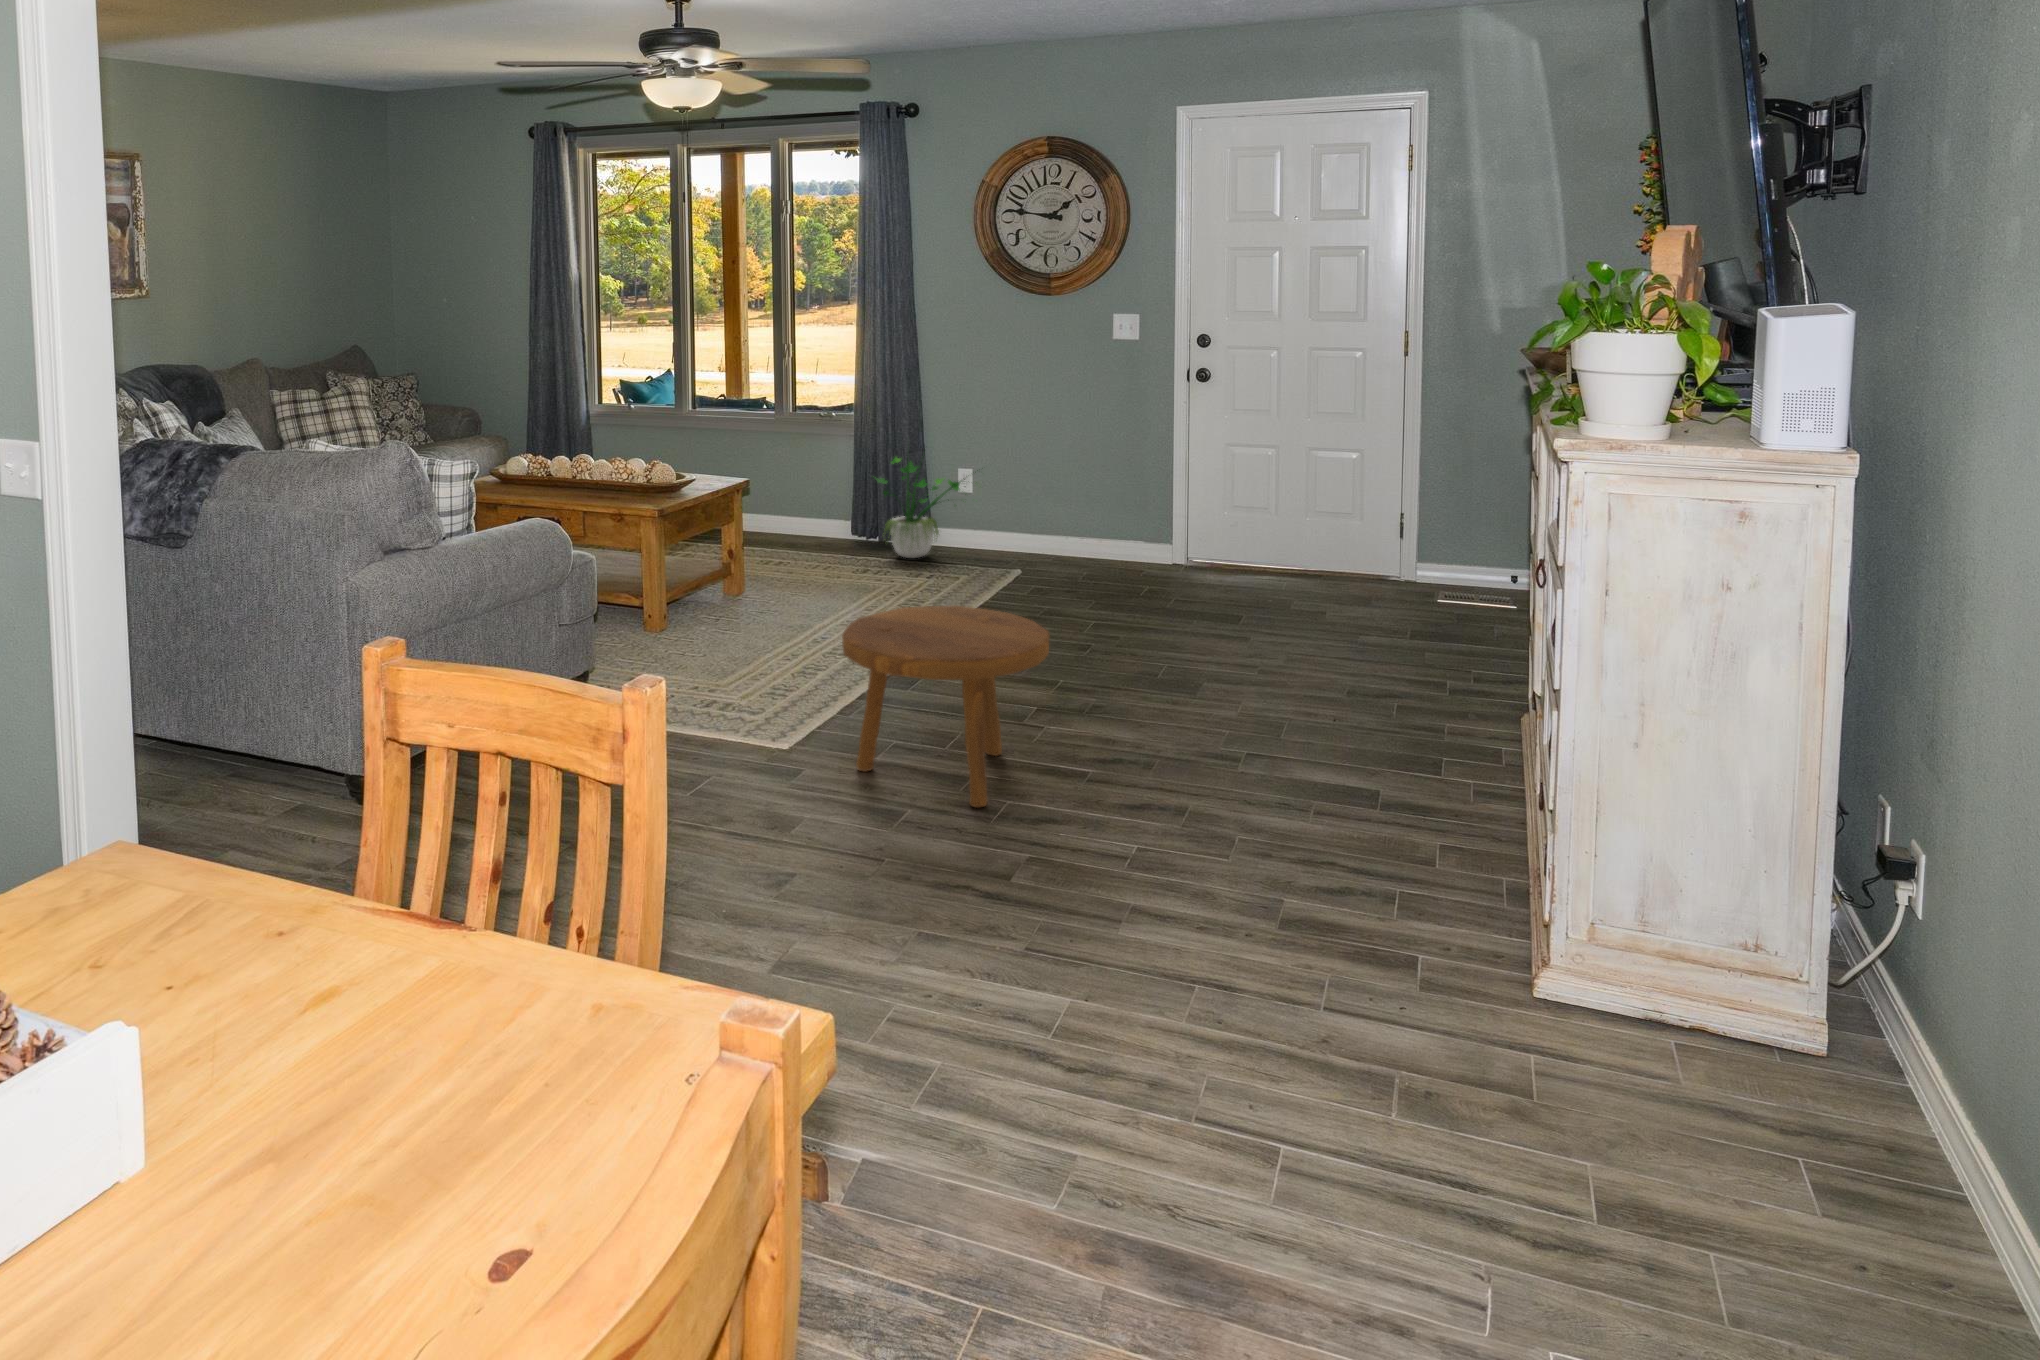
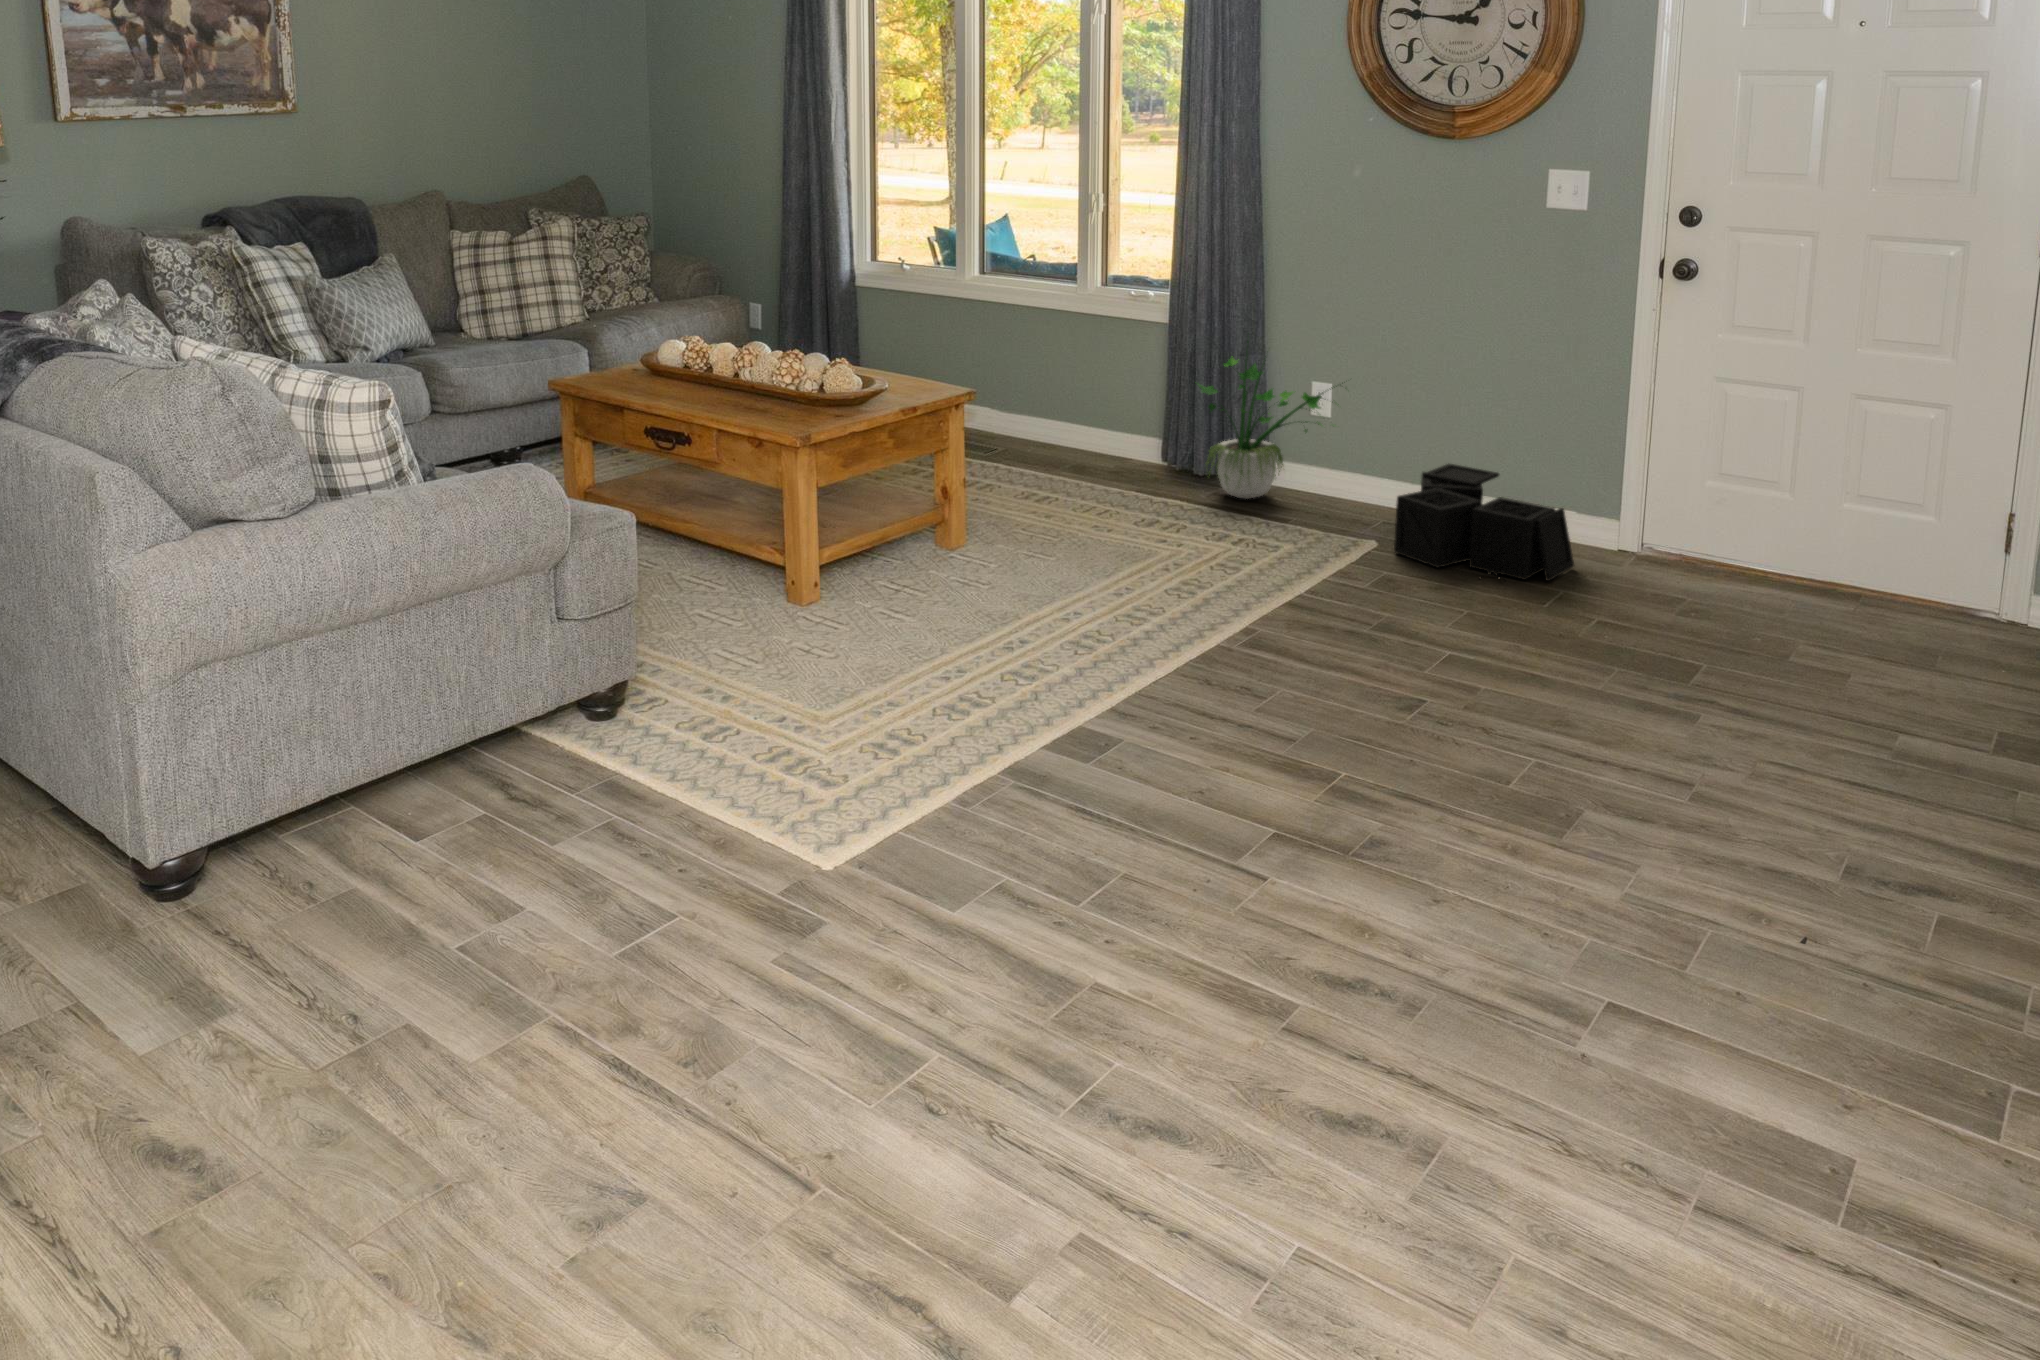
storage bin: none [1032,522,1154,593] -> present [1394,464,1574,581]
footstool: present [842,606,1049,808] -> none [888,657,1246,1046]

